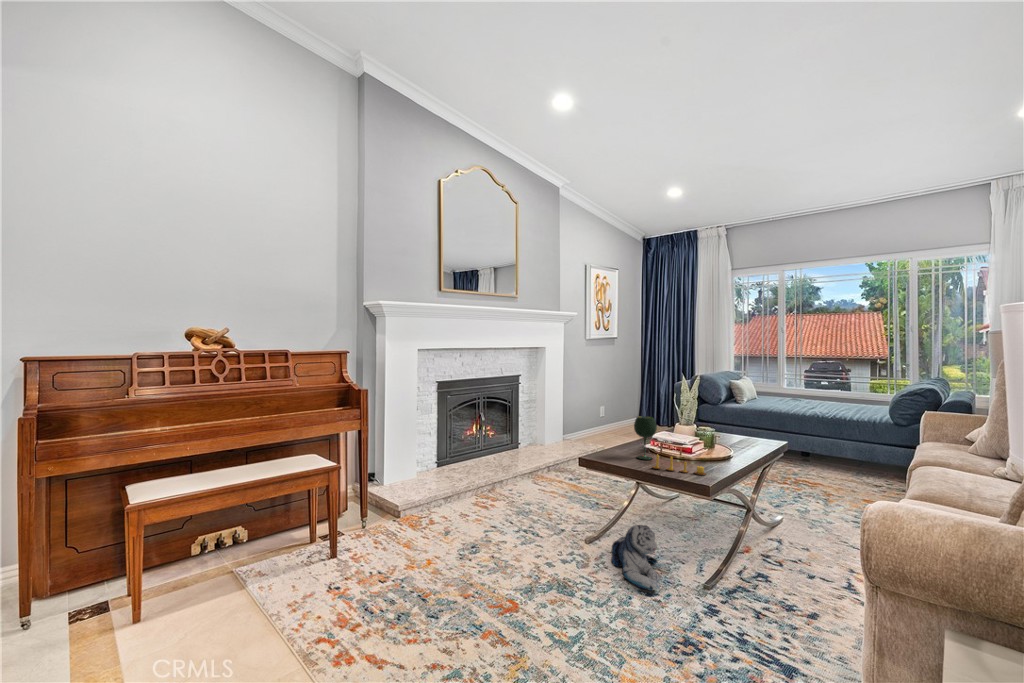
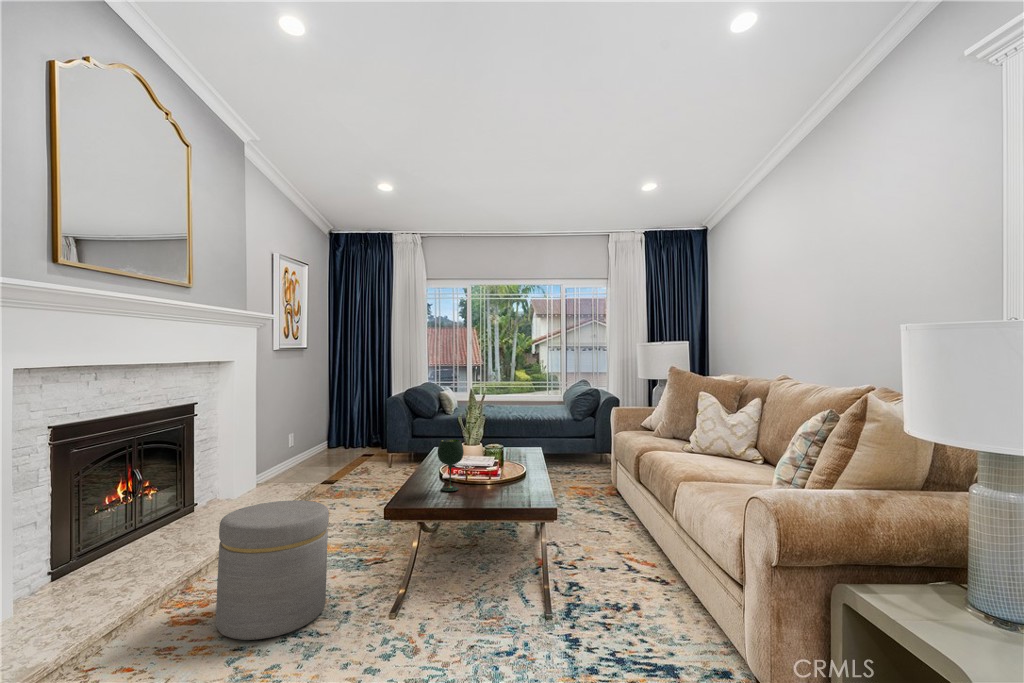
ottoman: none [490,444,557,528] -> present [216,500,329,640]
candle: present [653,454,706,475] -> none [473,480,529,499]
plush toy: present [611,525,660,591] -> none [434,570,519,650]

